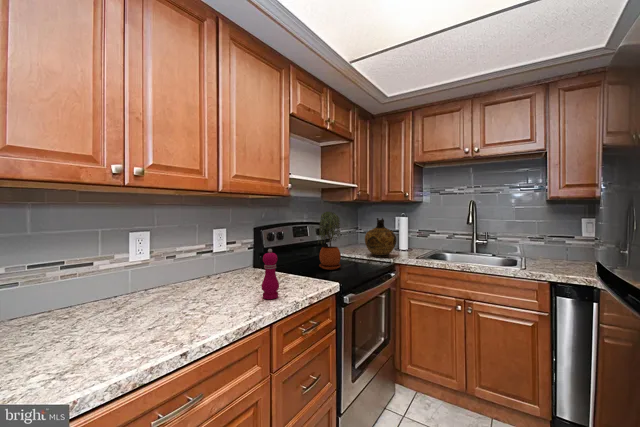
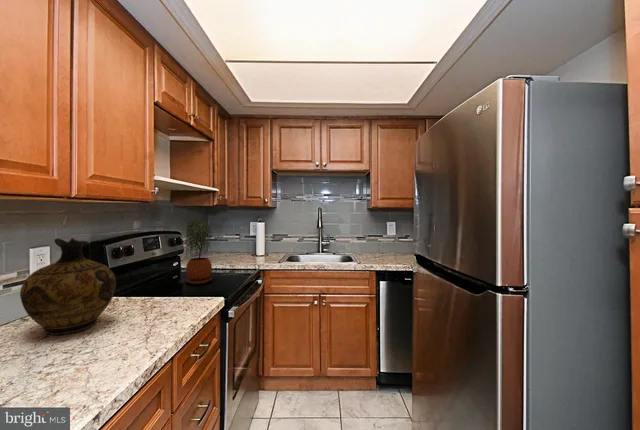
ceramic jug: present [365,218,396,257] -> present [20,238,116,335]
pepper mill: present [262,249,279,299] -> none [143,267,167,329]

